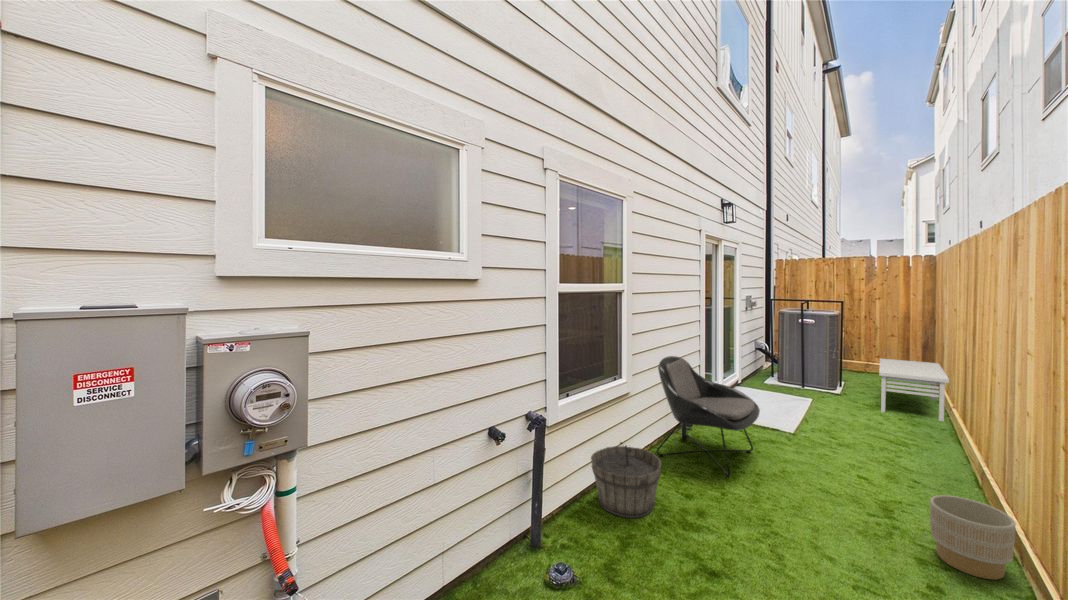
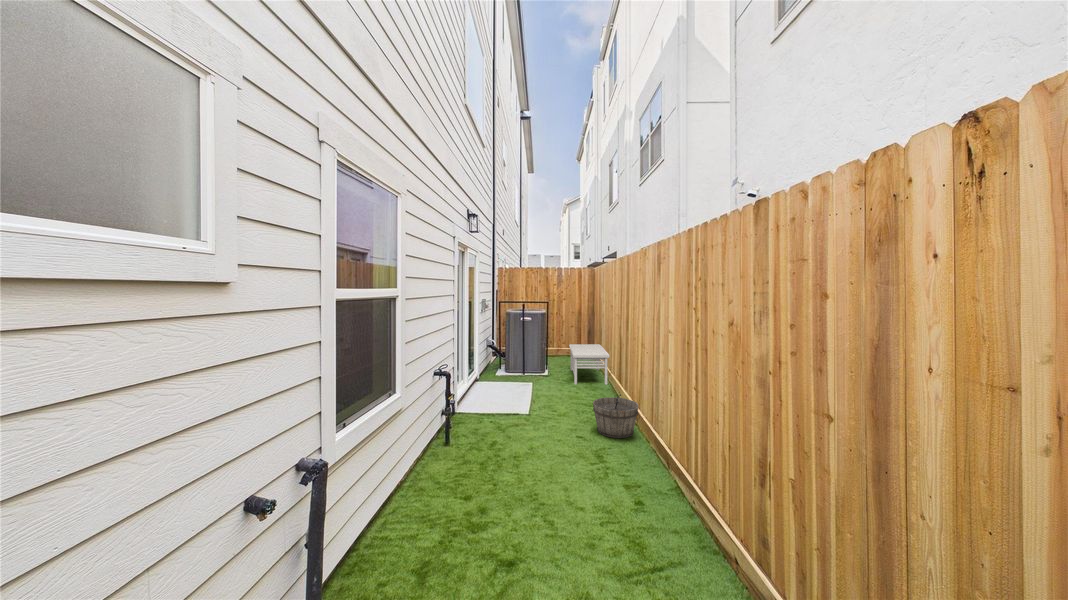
lounge chair: present [657,356,760,477] -> none [426,361,512,467]
wooden bucket: present [591,442,661,518] -> present [593,394,638,438]
planter: present [930,495,1016,579] -> none [628,437,669,488]

